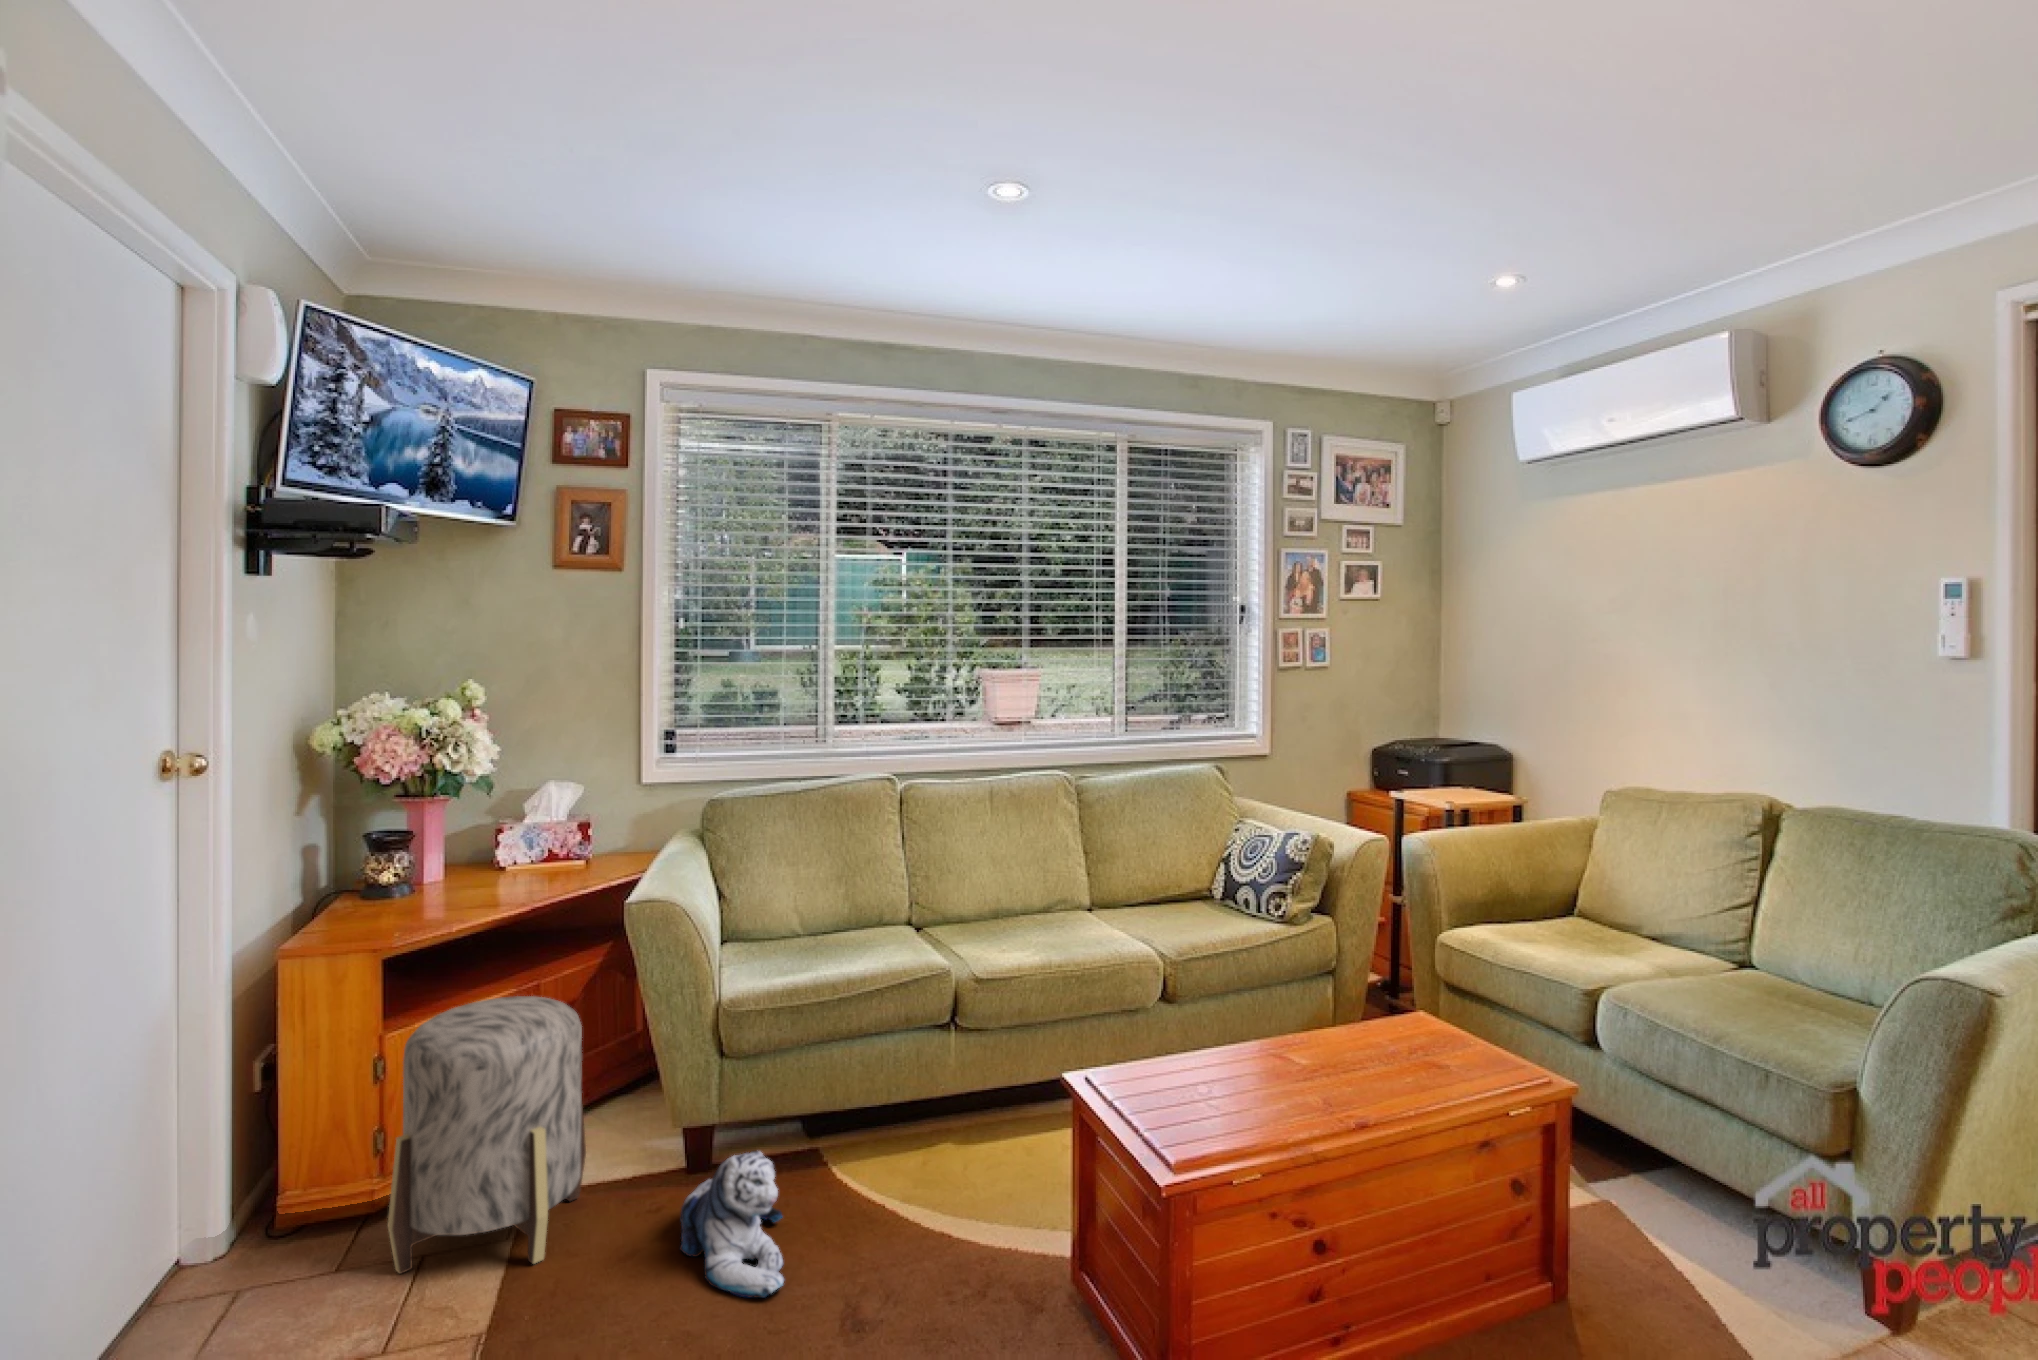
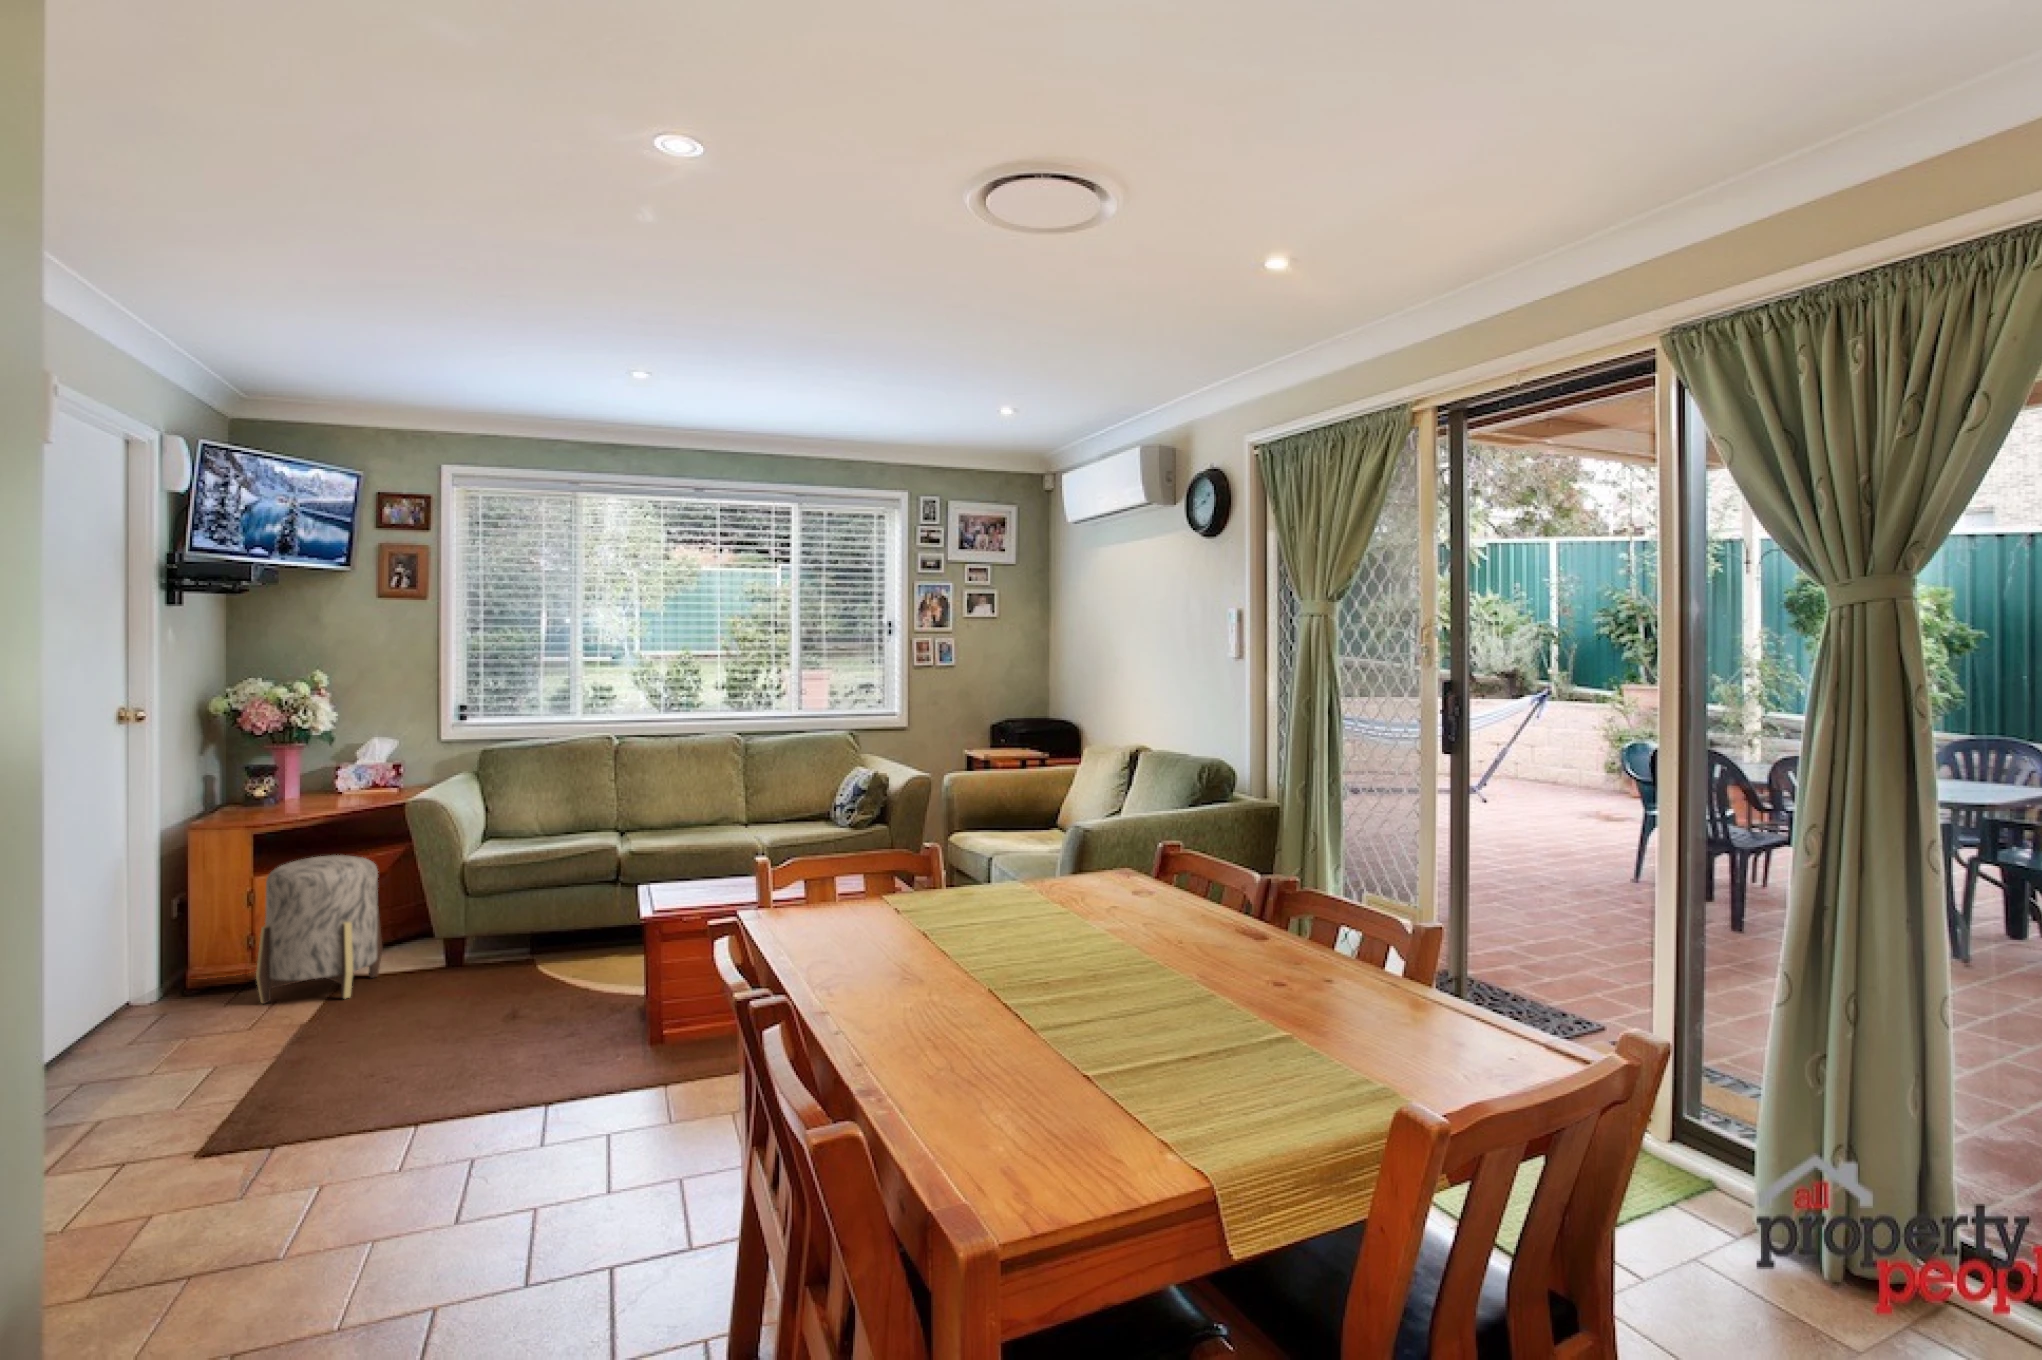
plush toy: present [680,1151,784,1298] -> none [433,935,500,1006]

